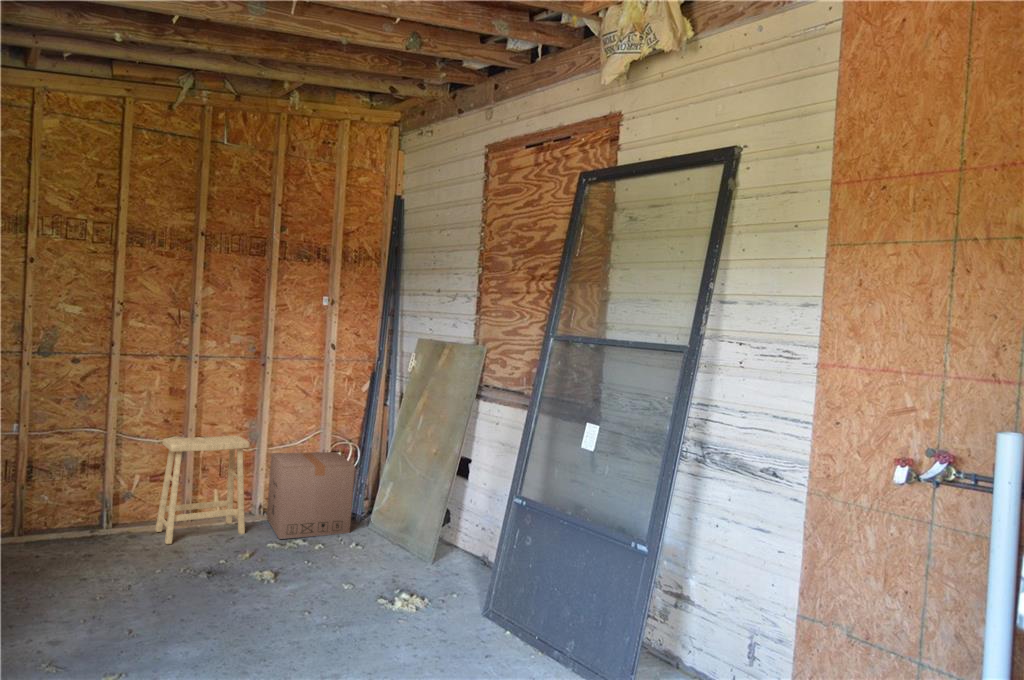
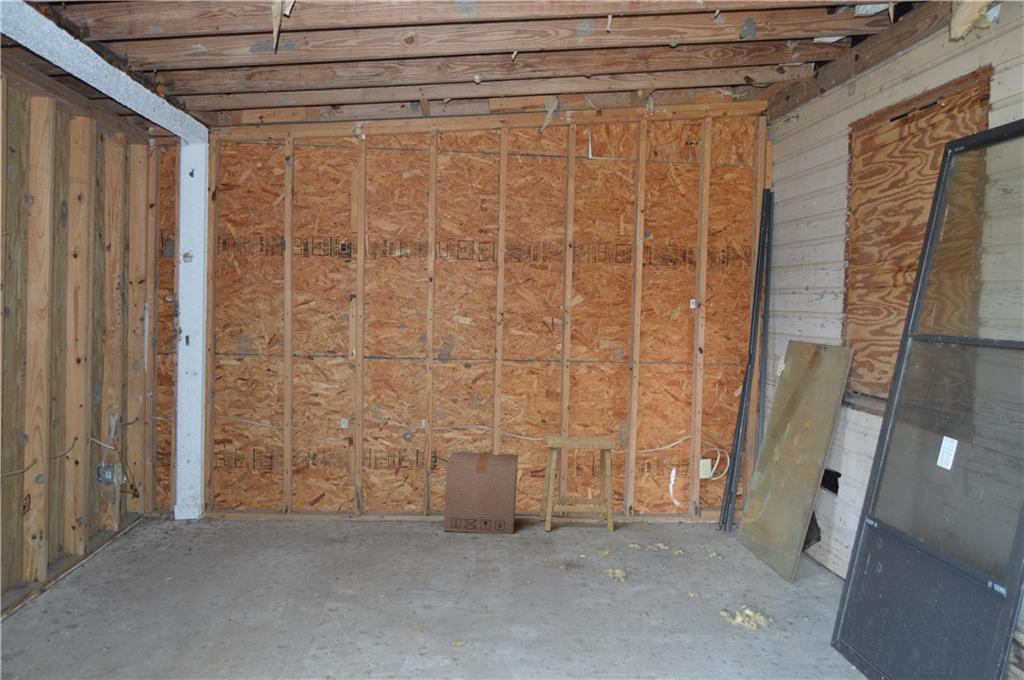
cardboard box: present [267,452,355,539] -> present [444,452,518,534]

